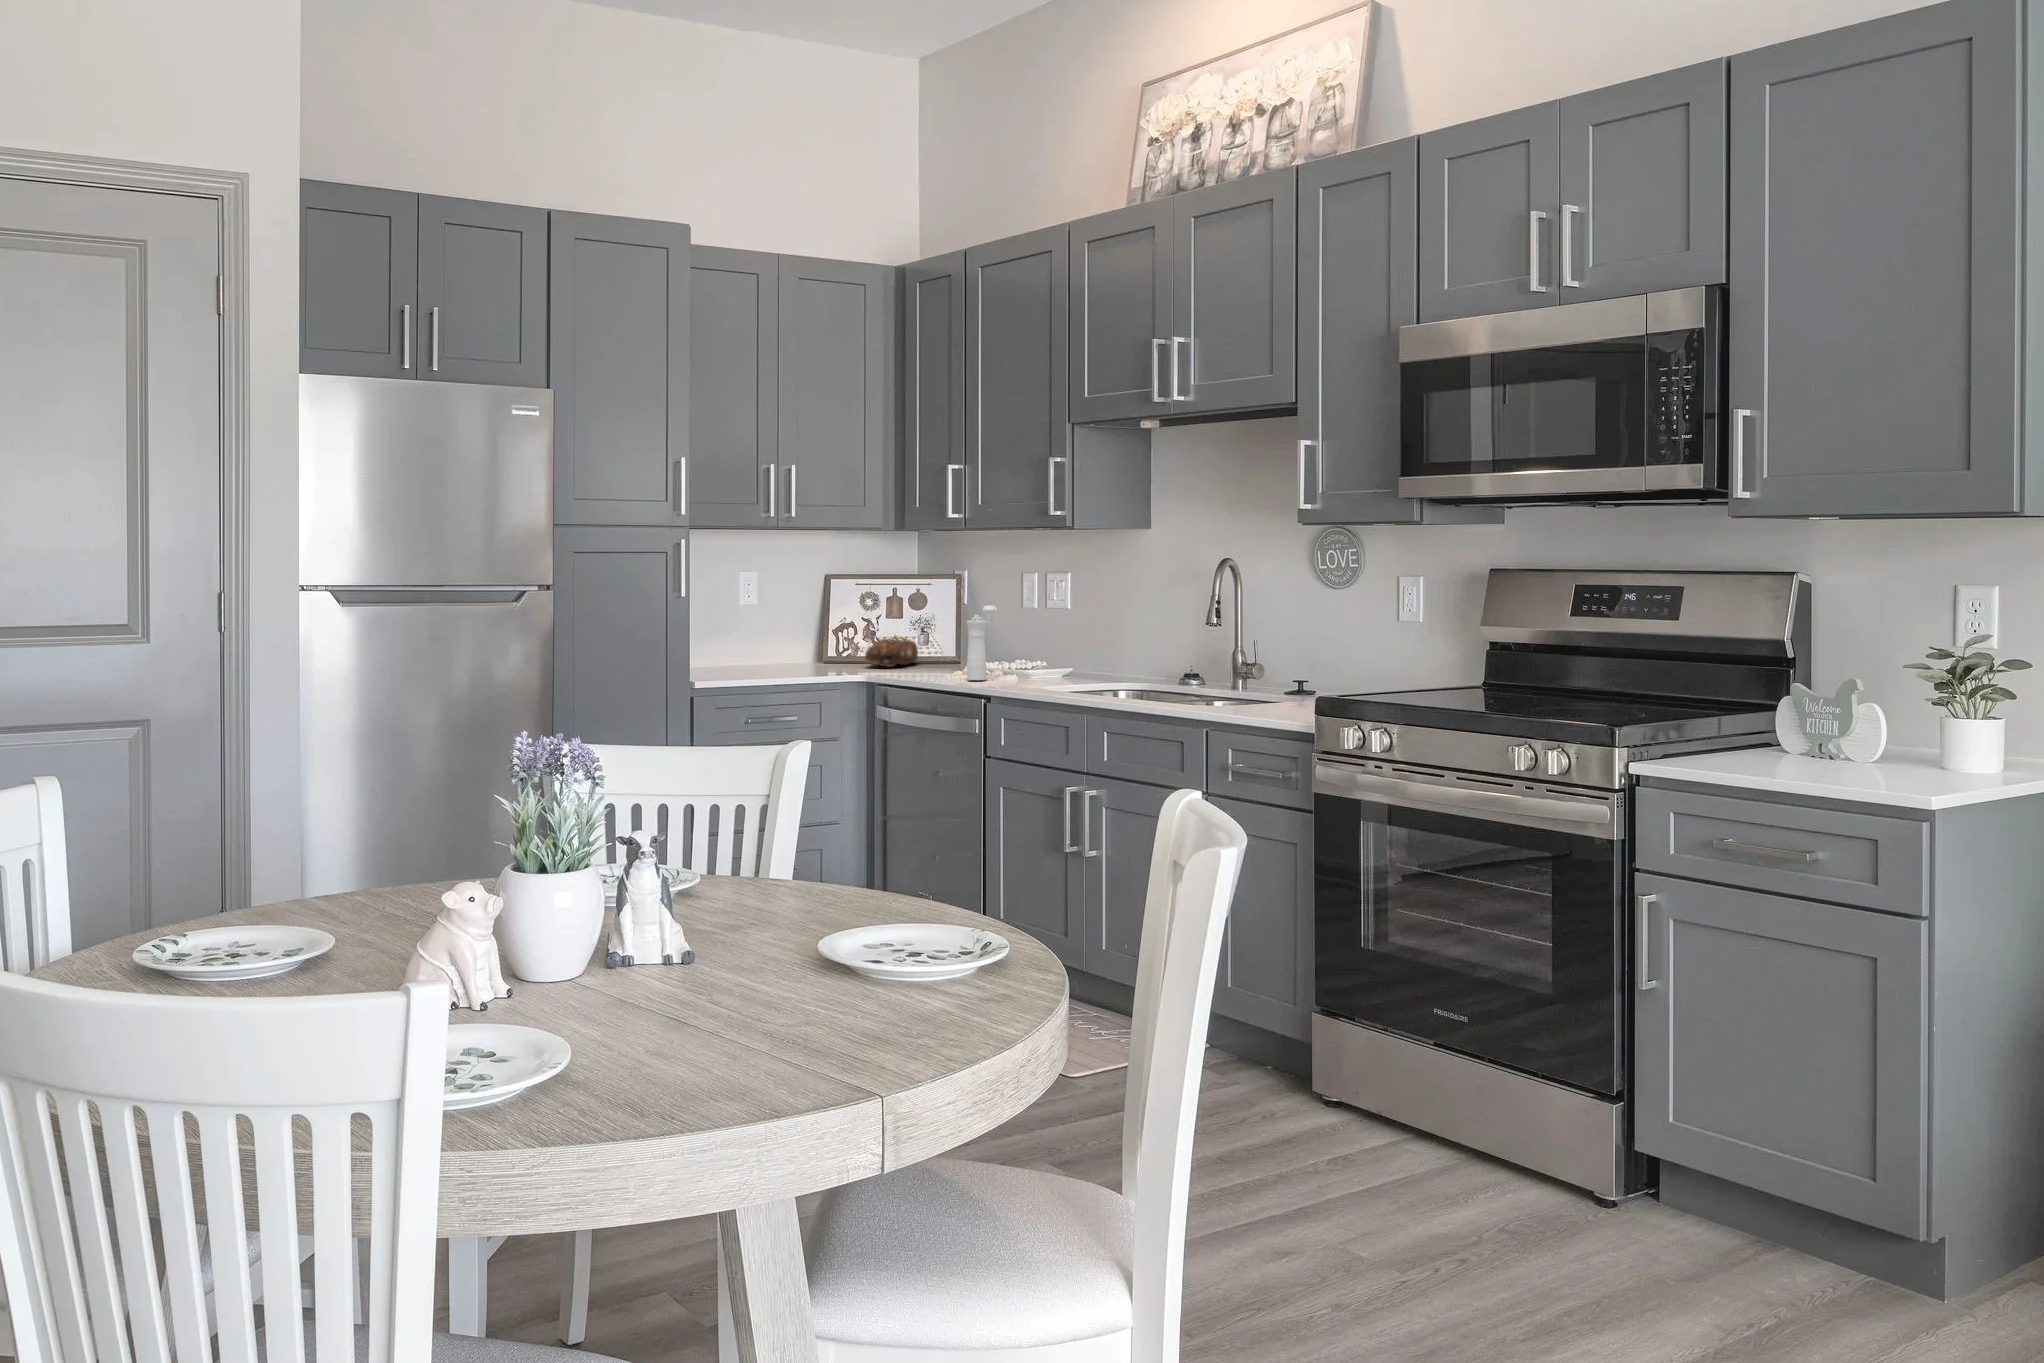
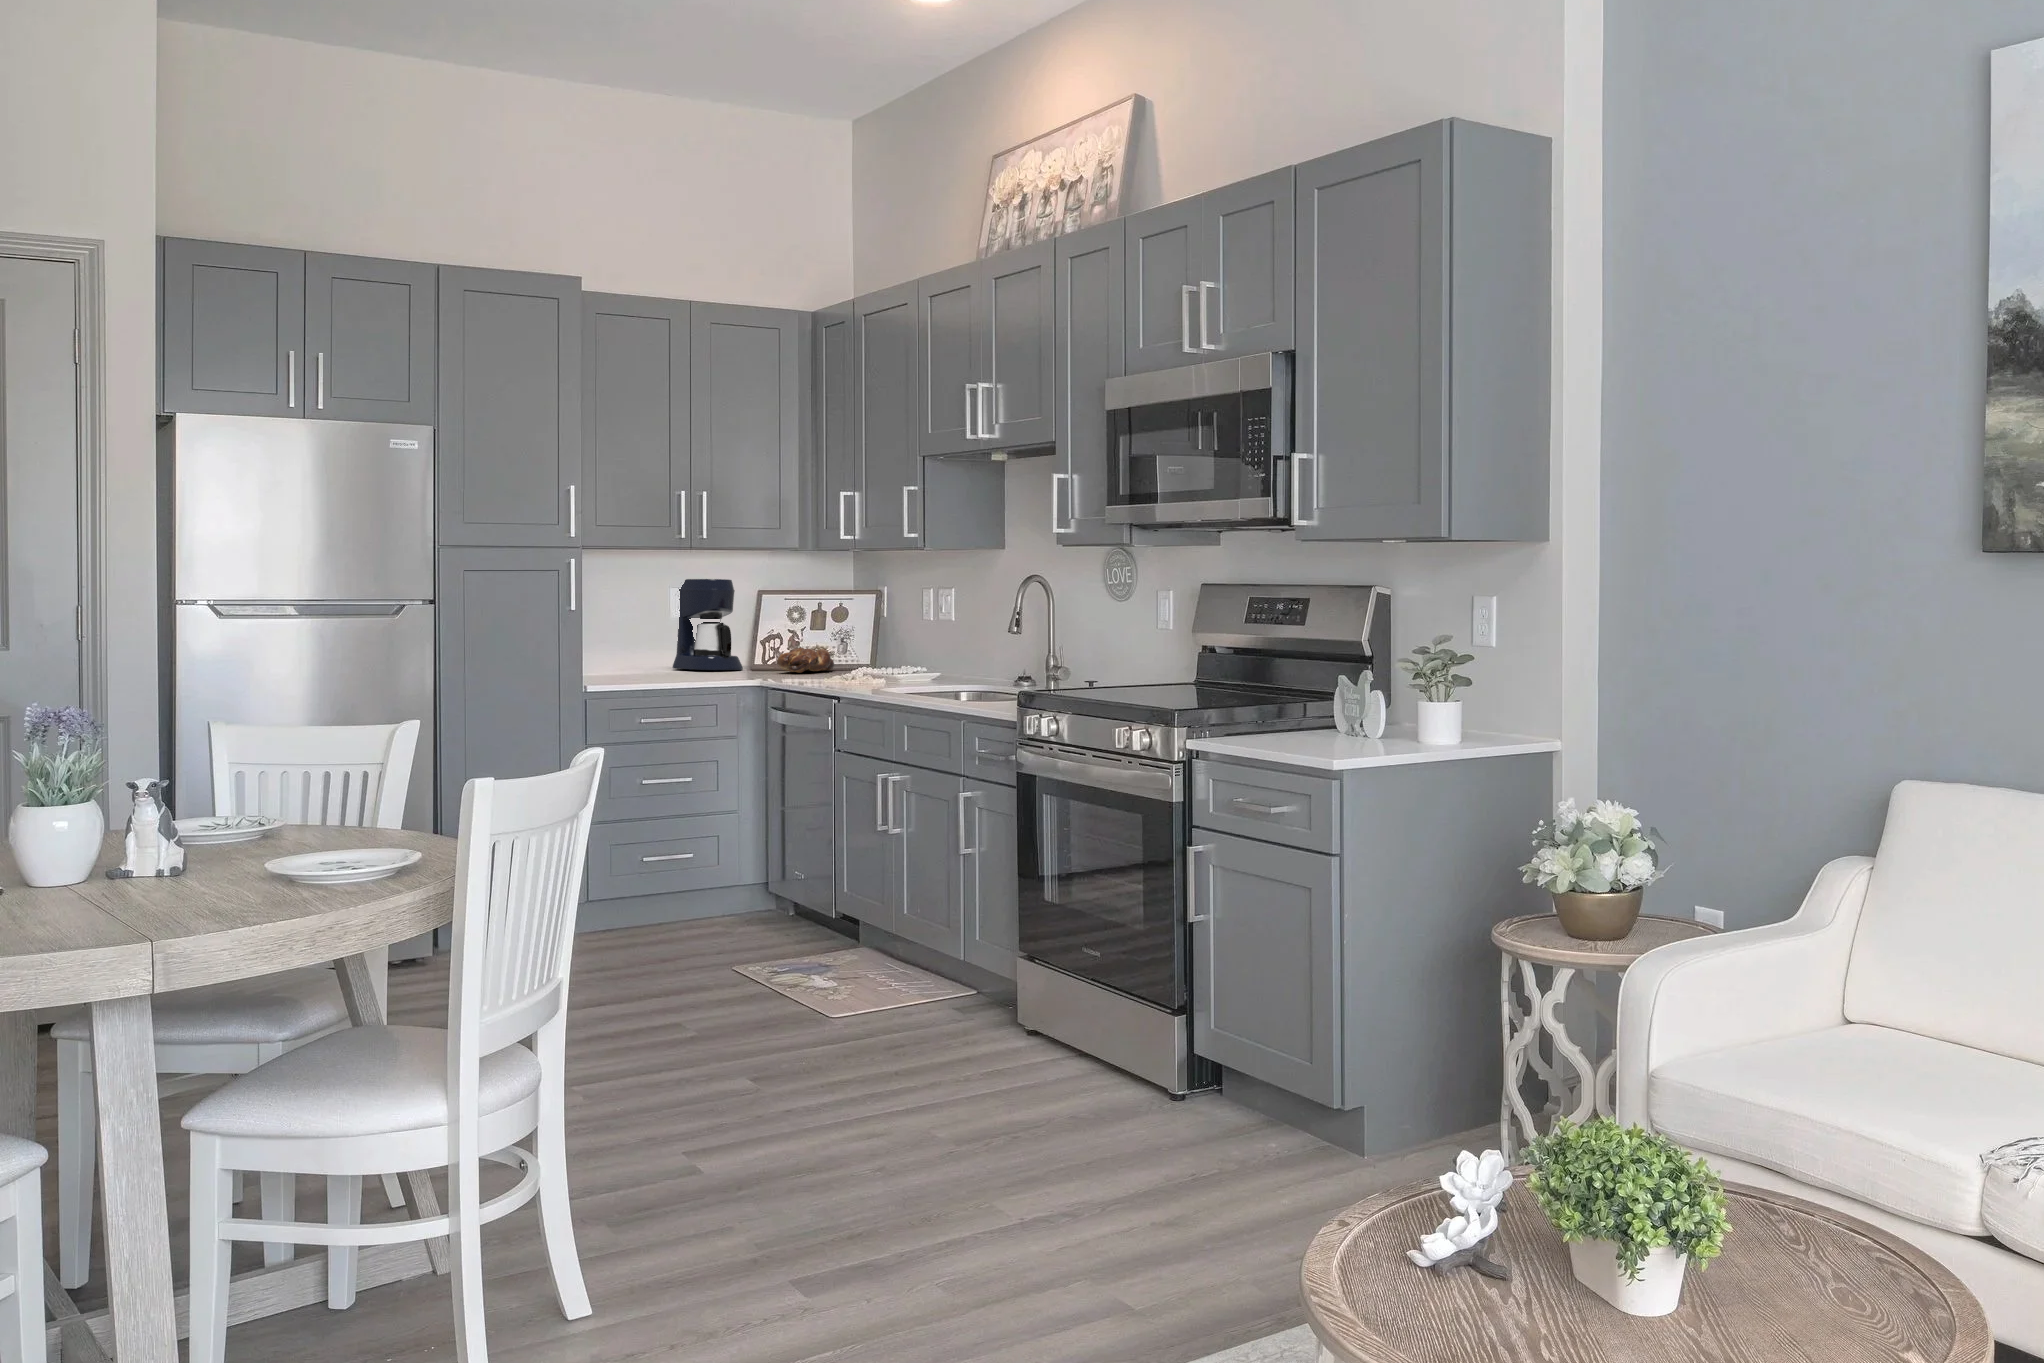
coffee maker: none [740,565,816,666] -> present [672,579,743,670]
pepper mill: present [967,606,997,680] -> none [839,617,874,682]

